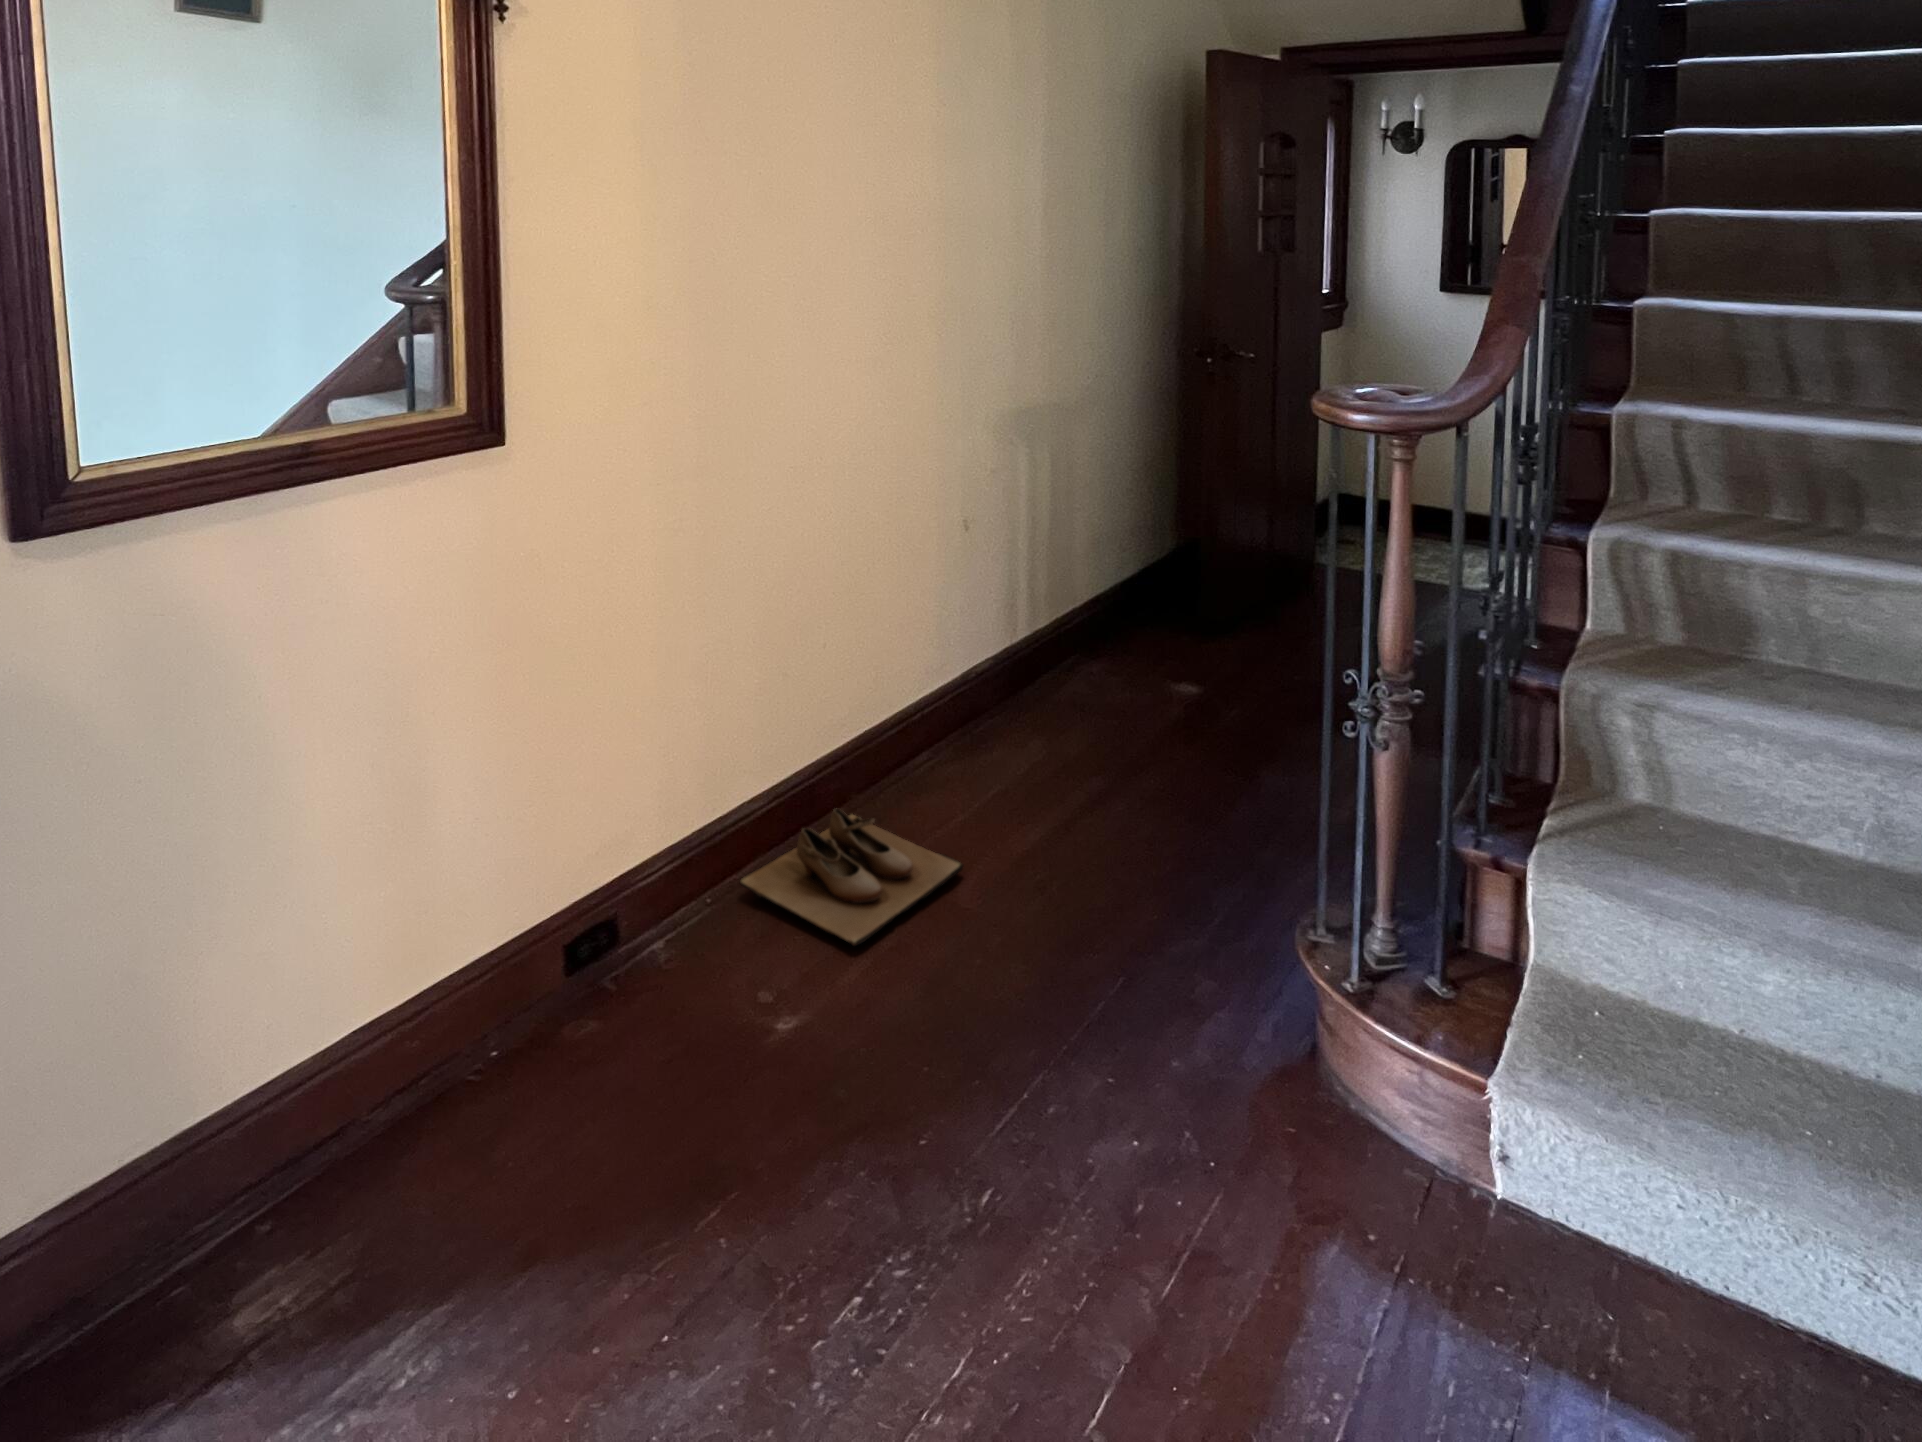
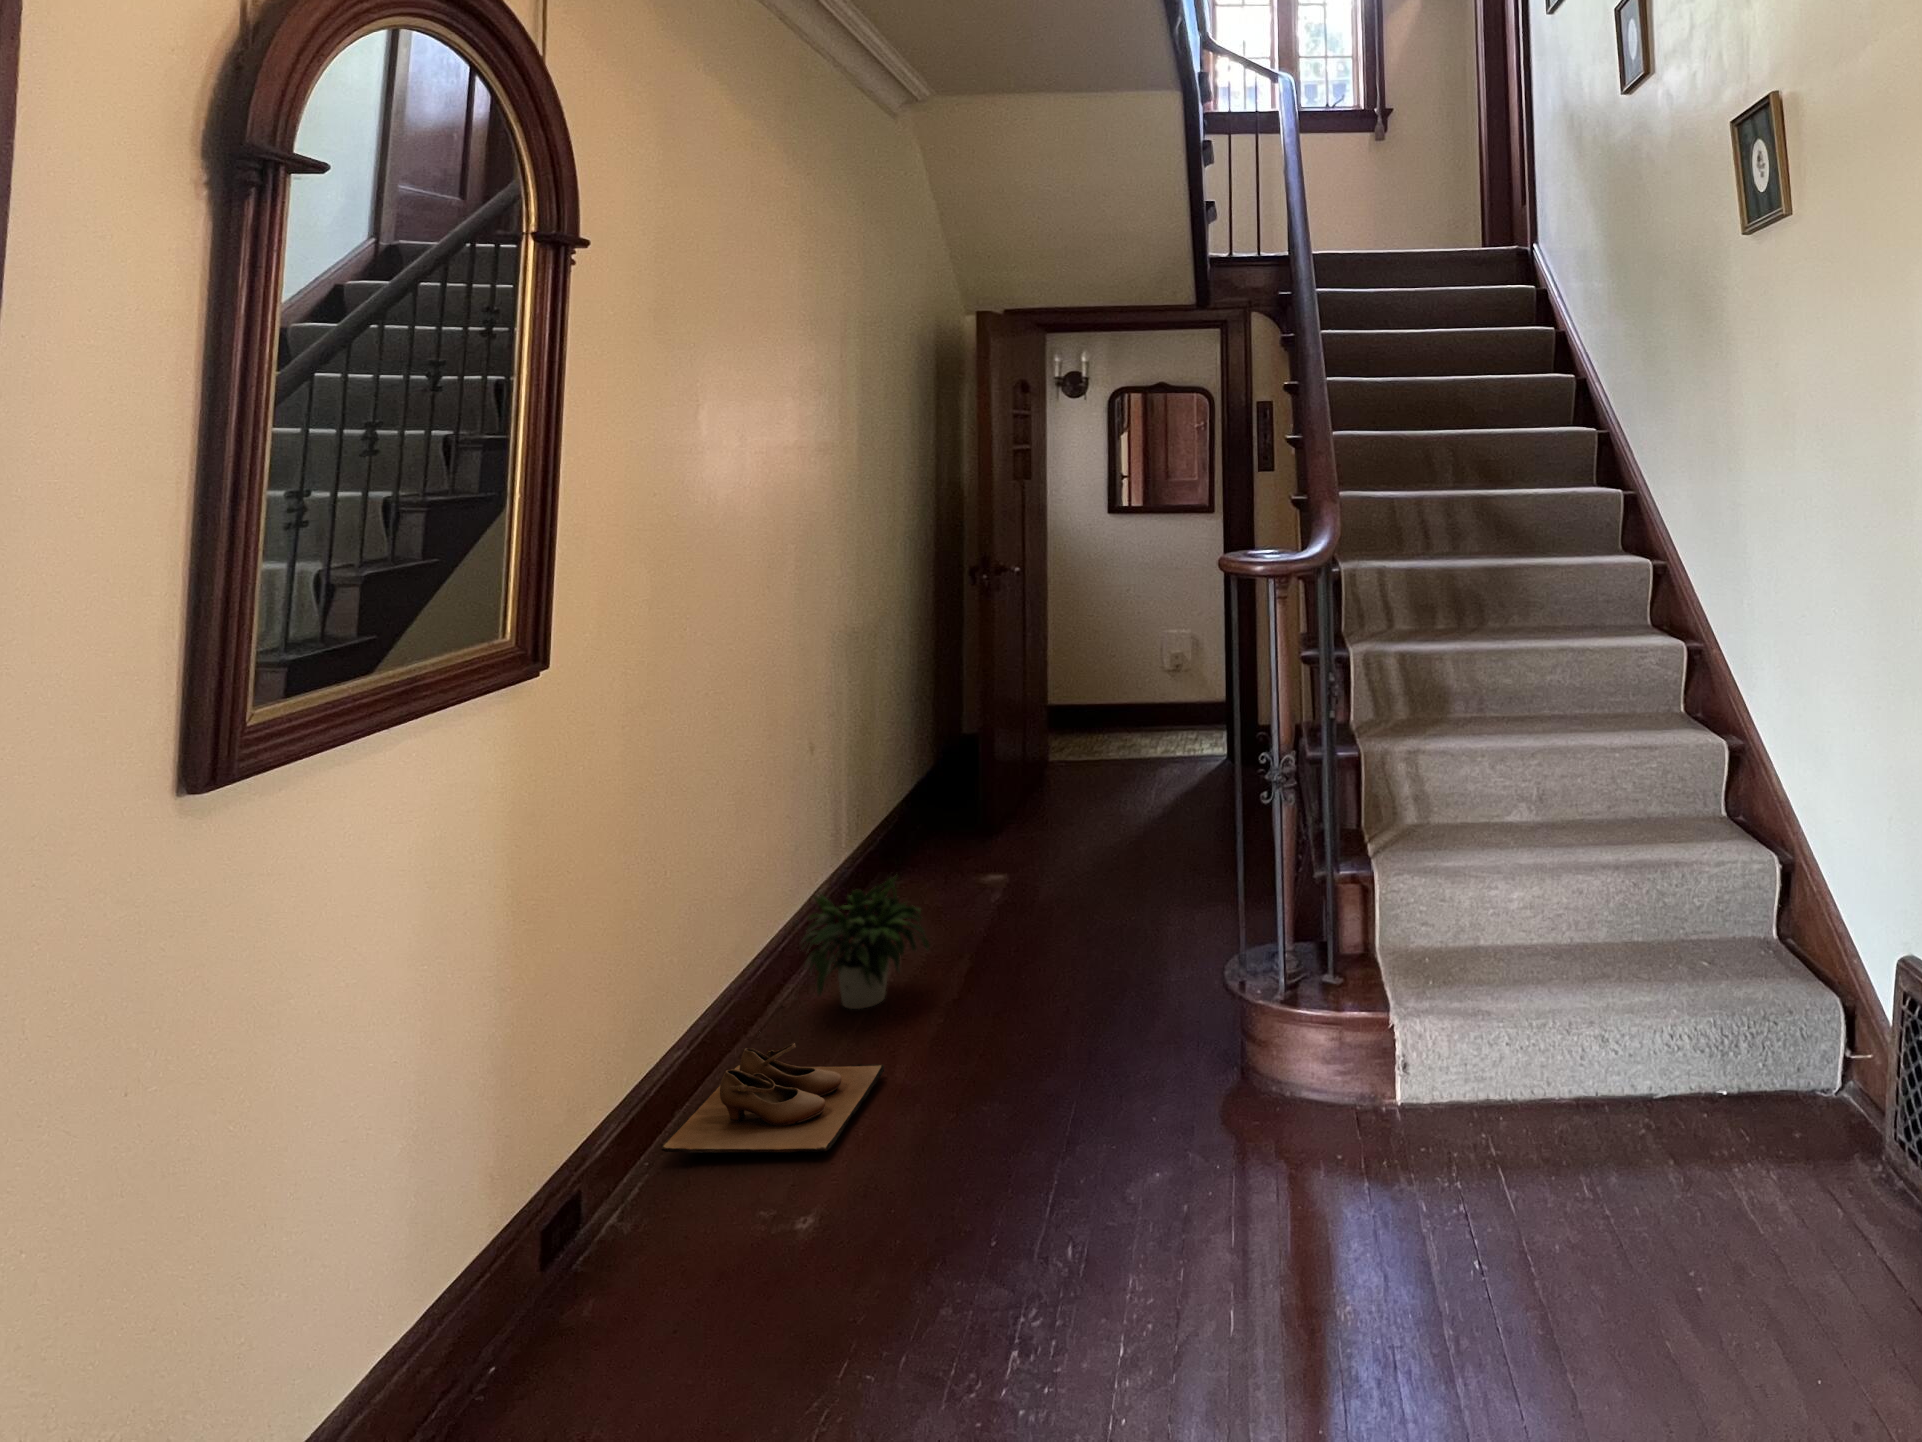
potted plant: none [896,661,1074,786] -> present [801,877,930,1009]

